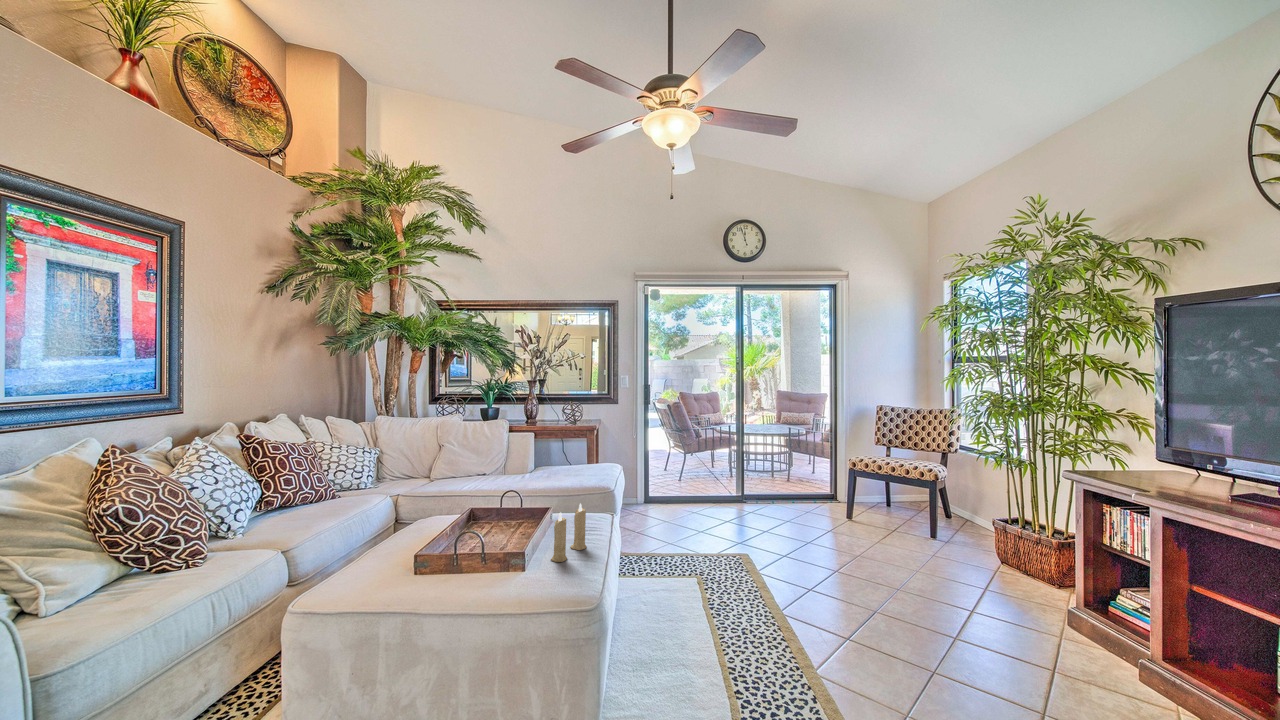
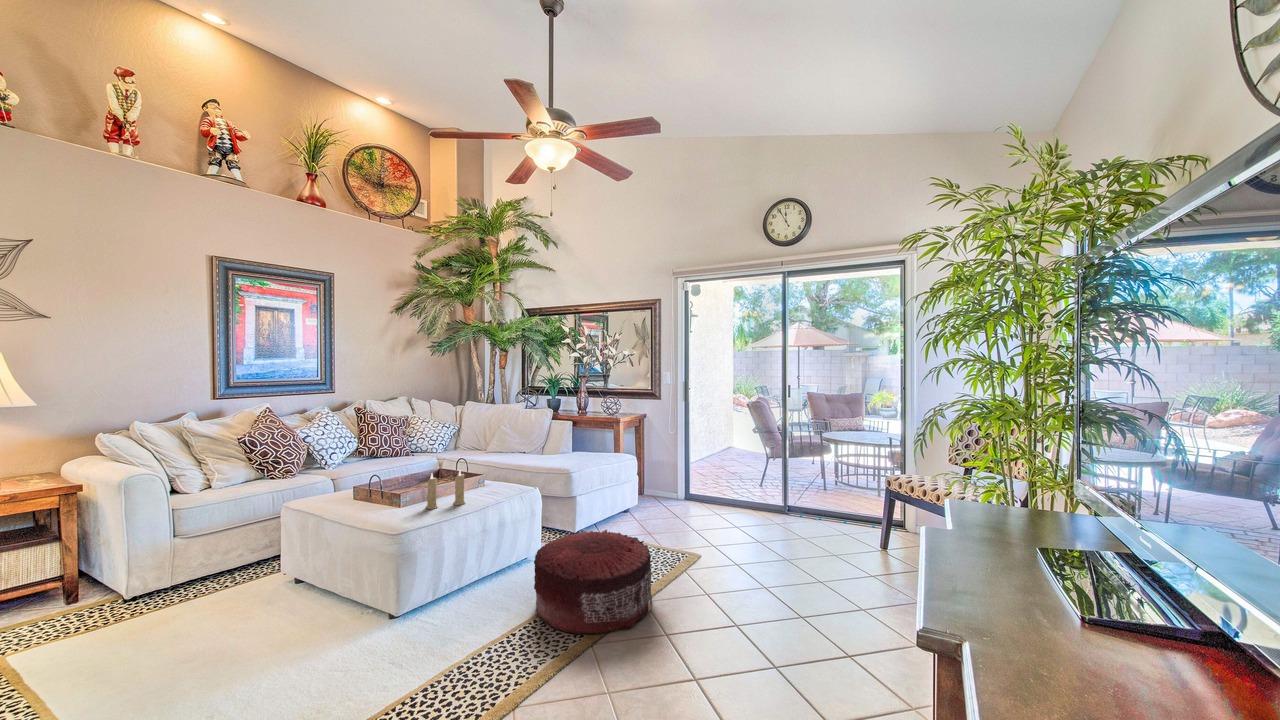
pouf: none [687,546,821,668] -> present [534,530,652,634]

